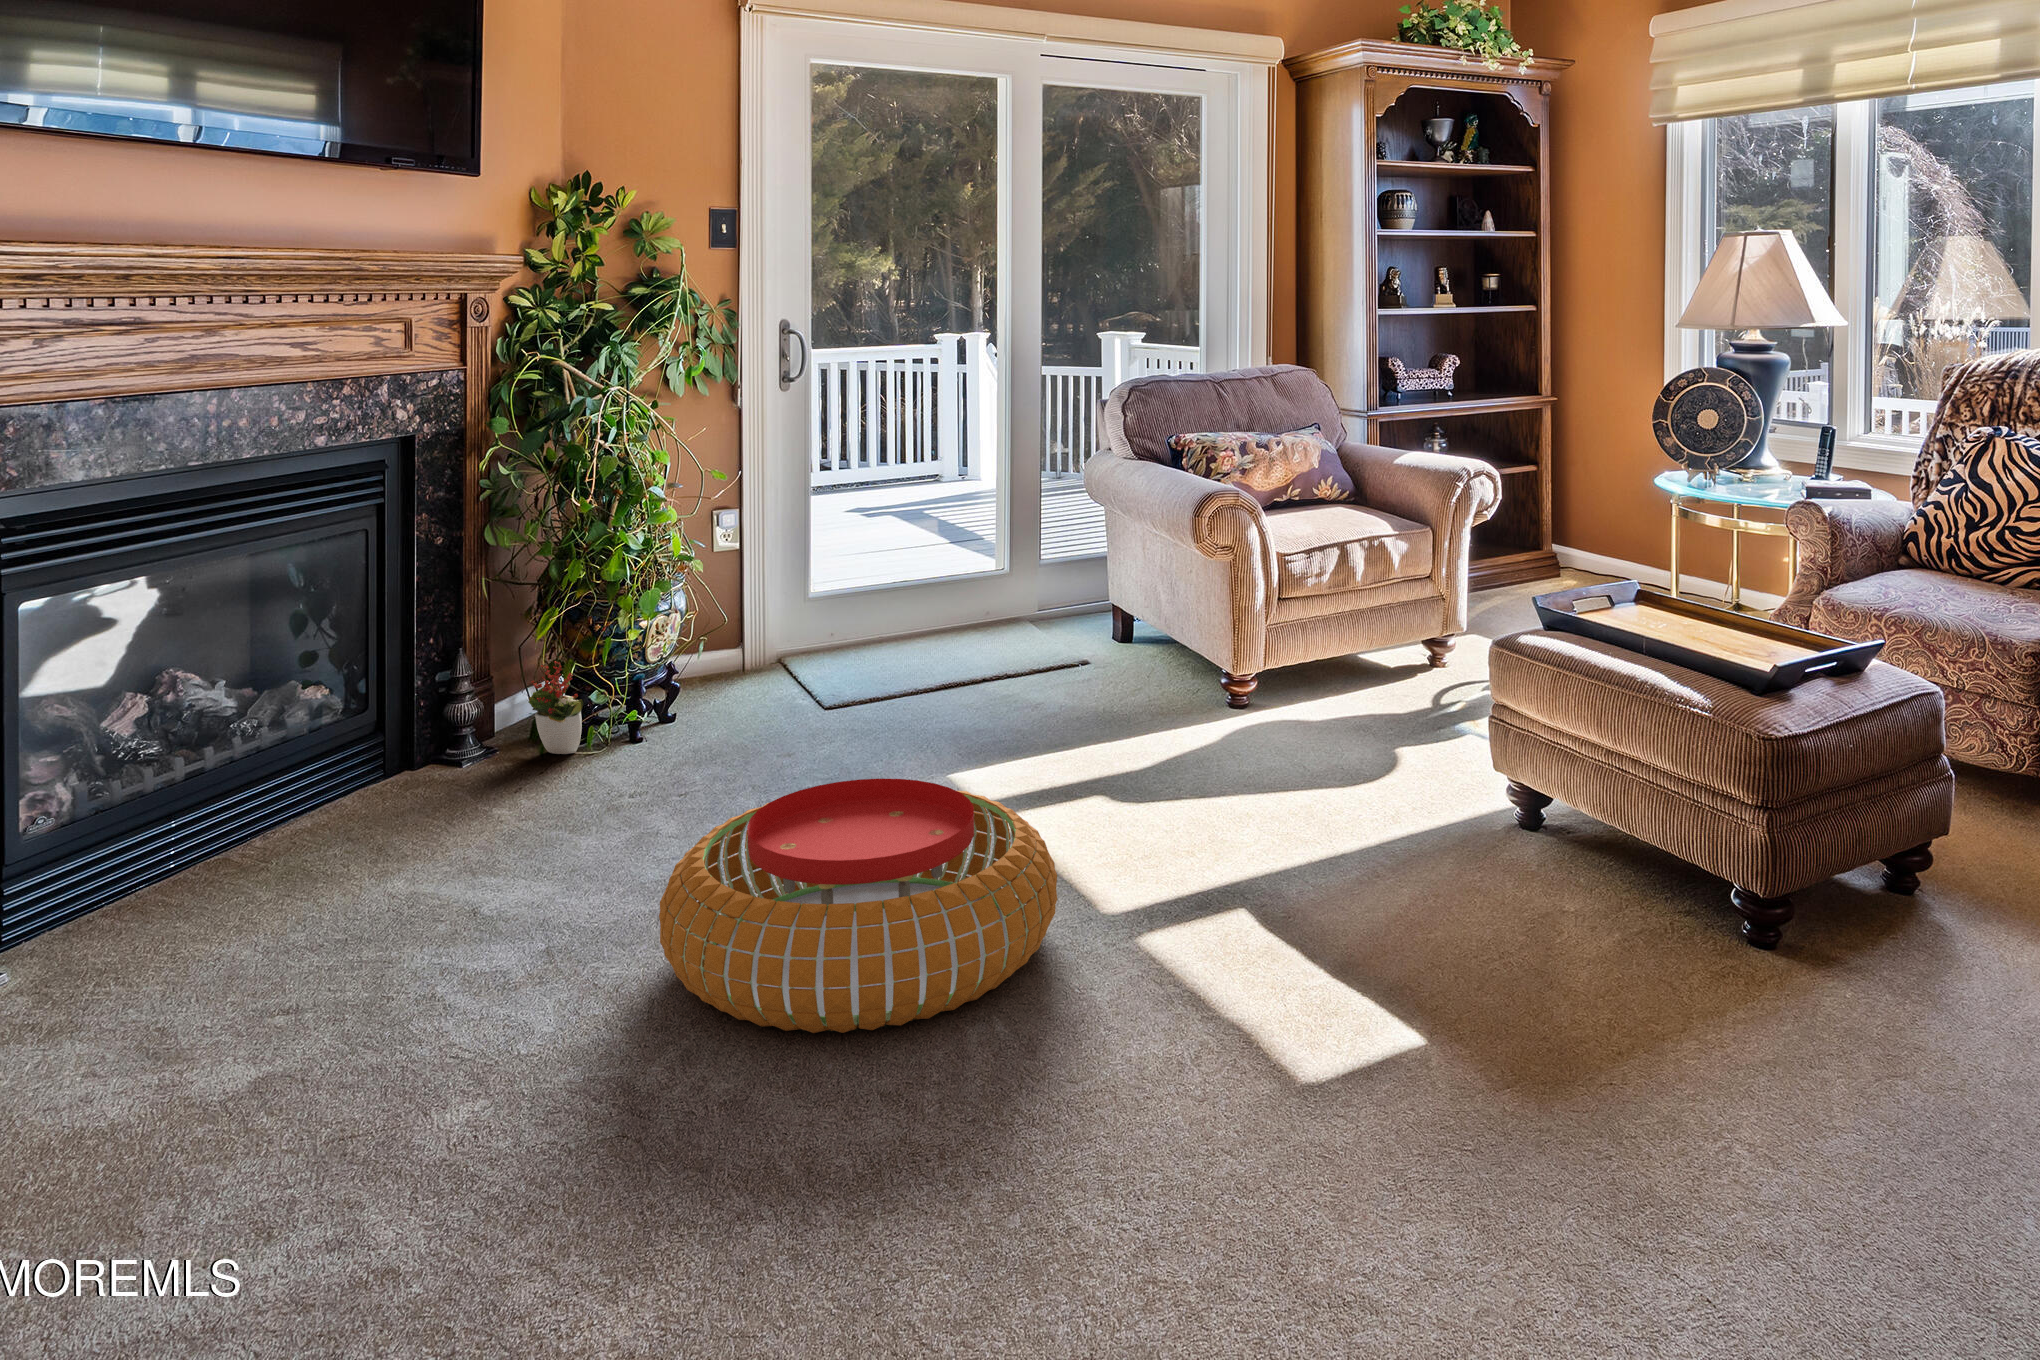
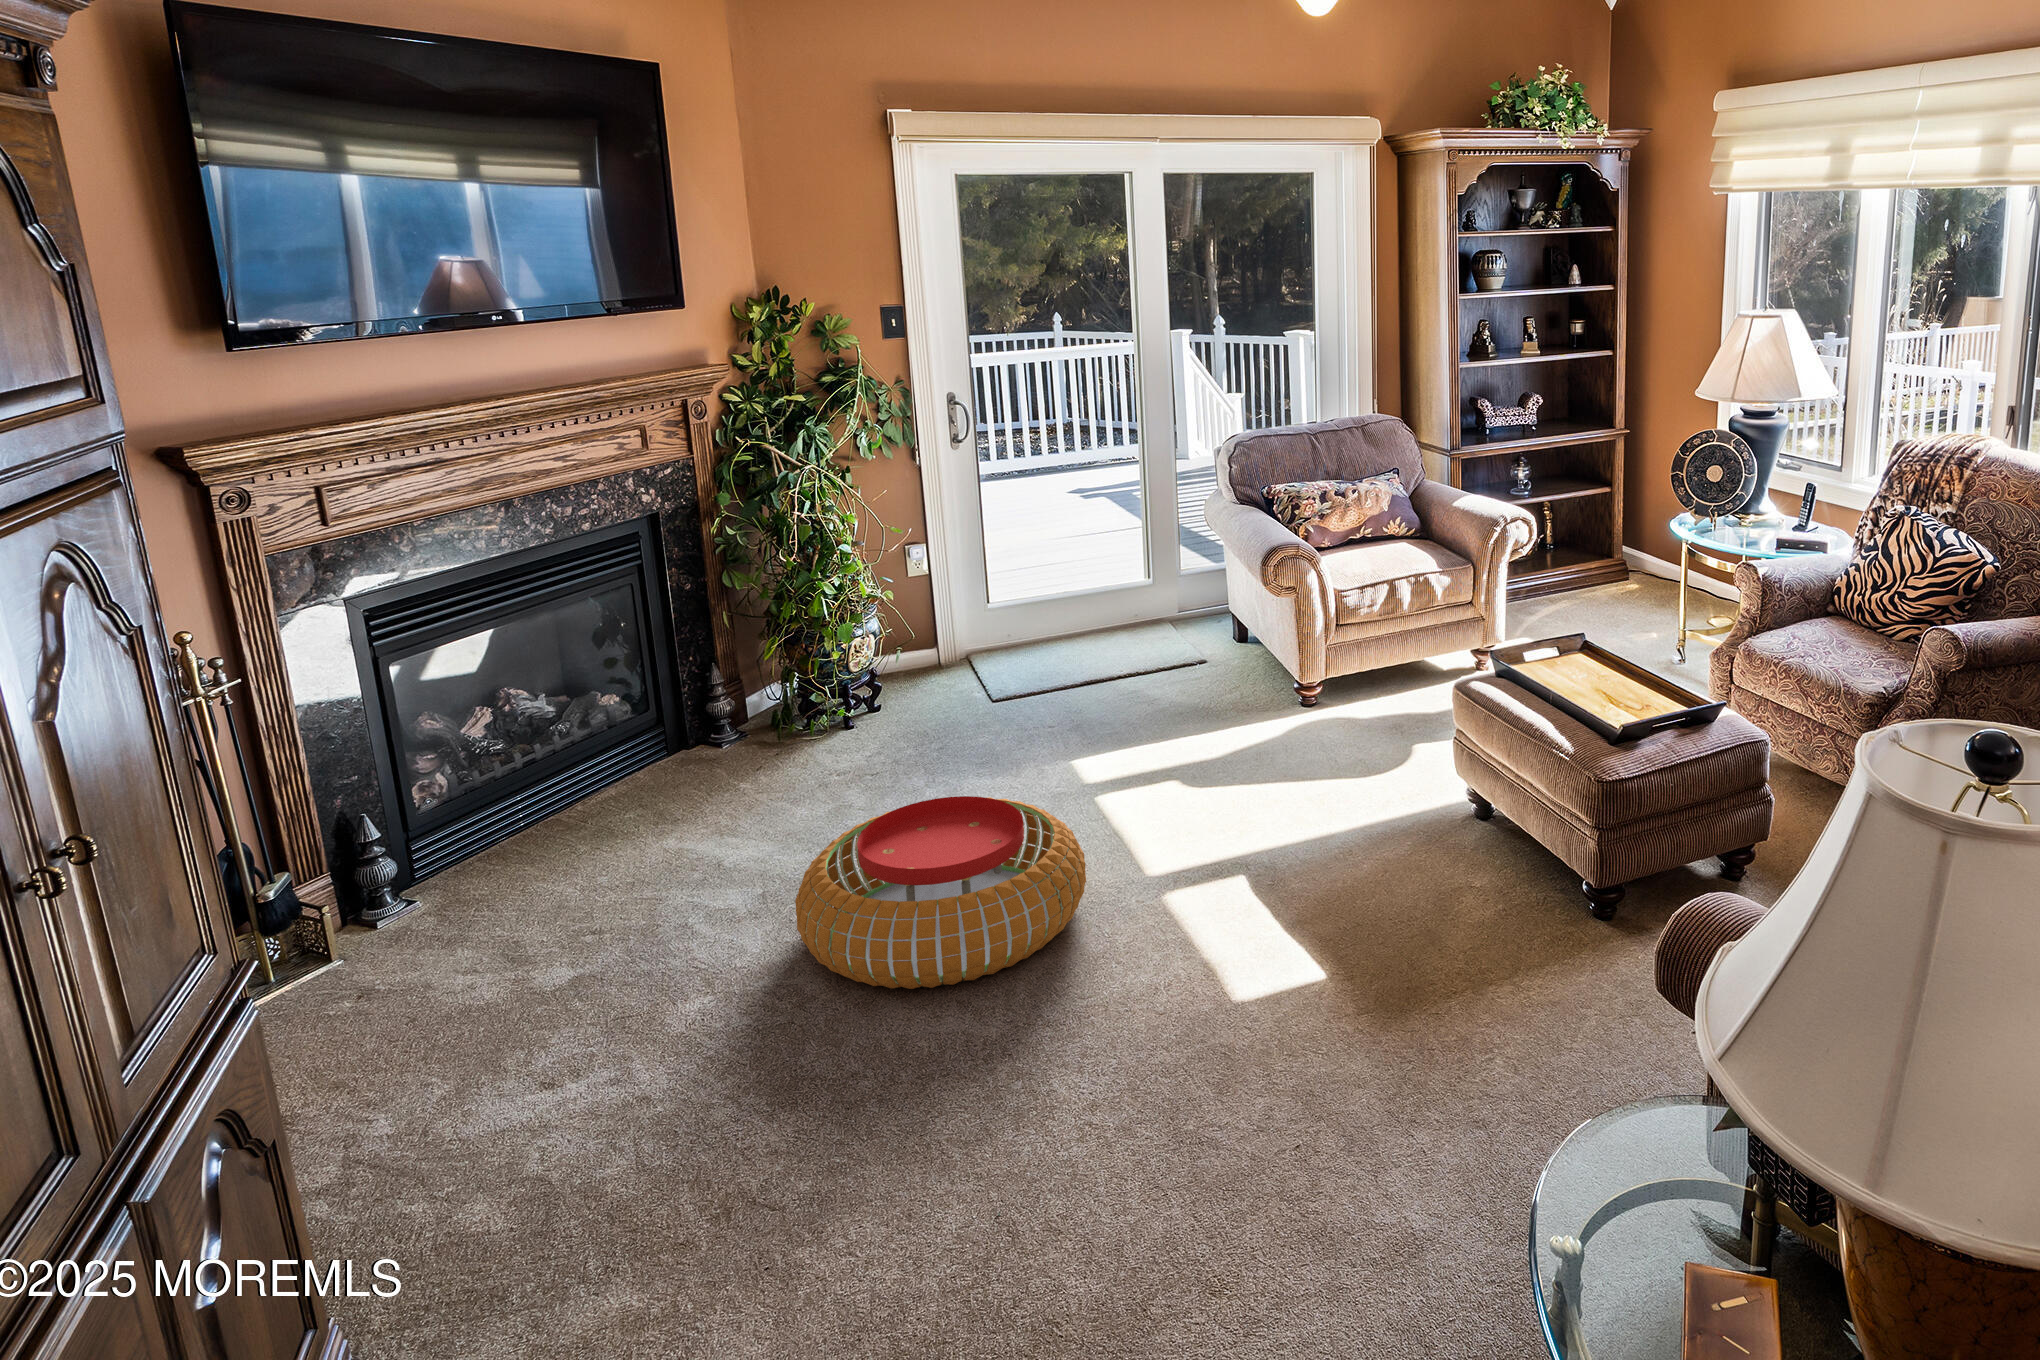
decorative plant: present [528,661,583,754] -> none [748,676,789,747]

